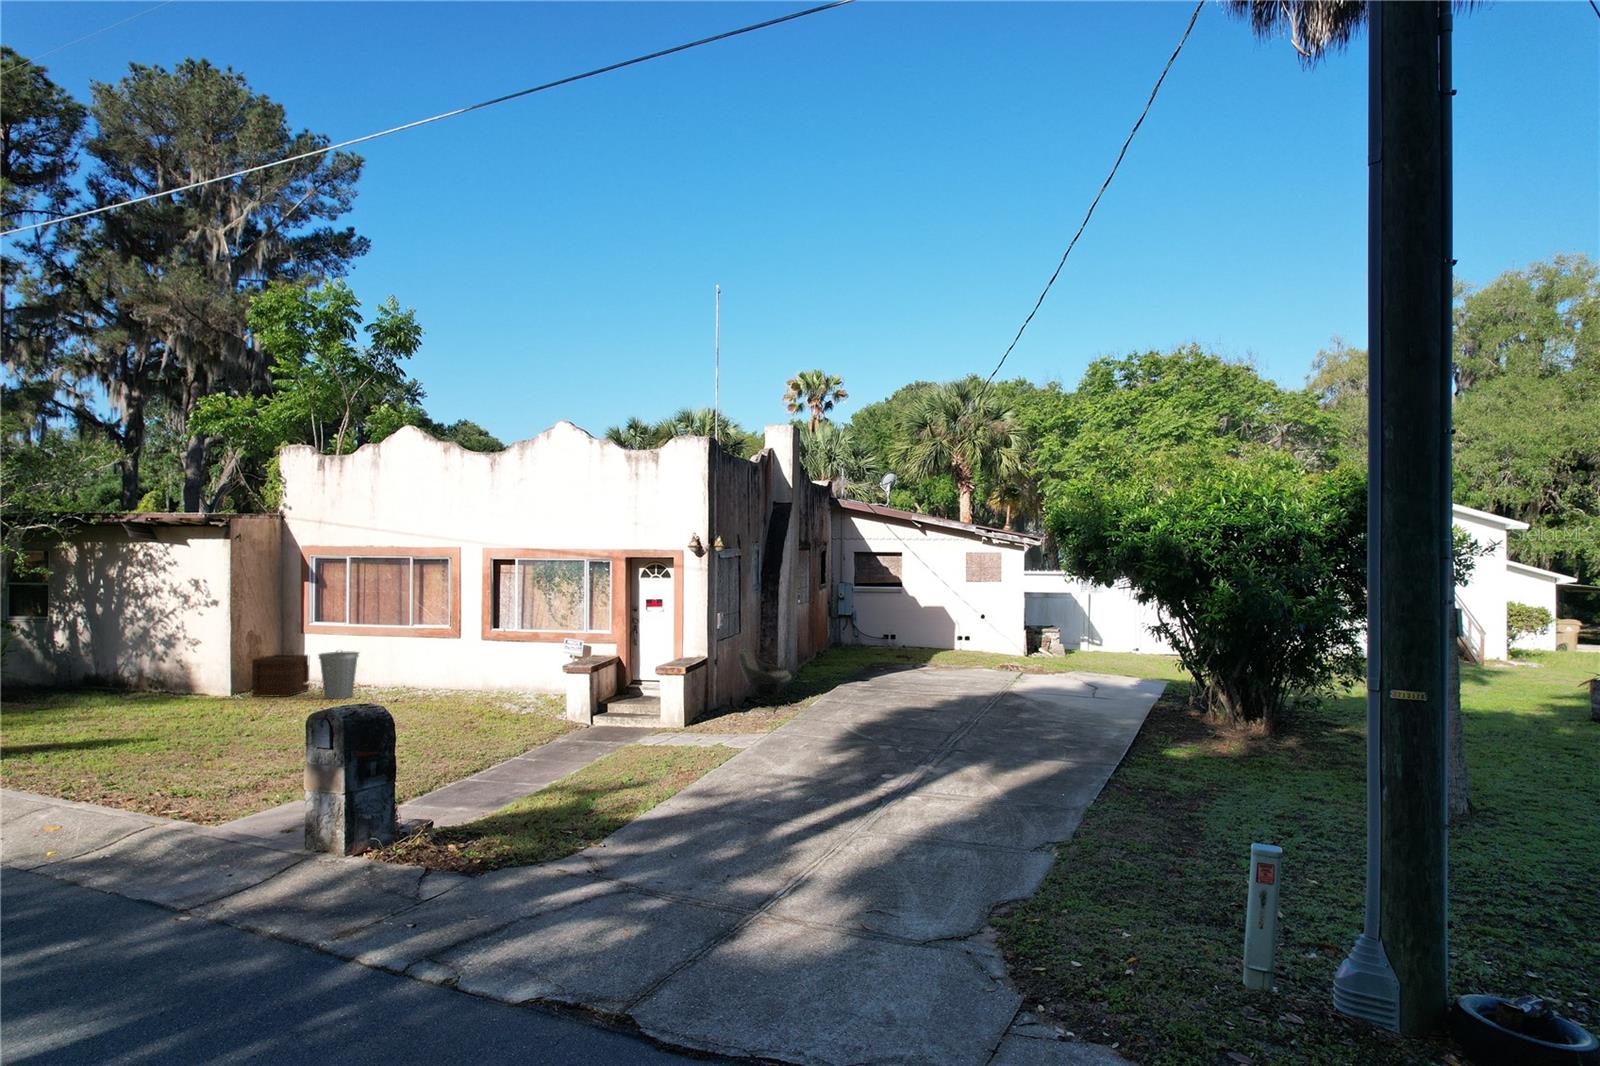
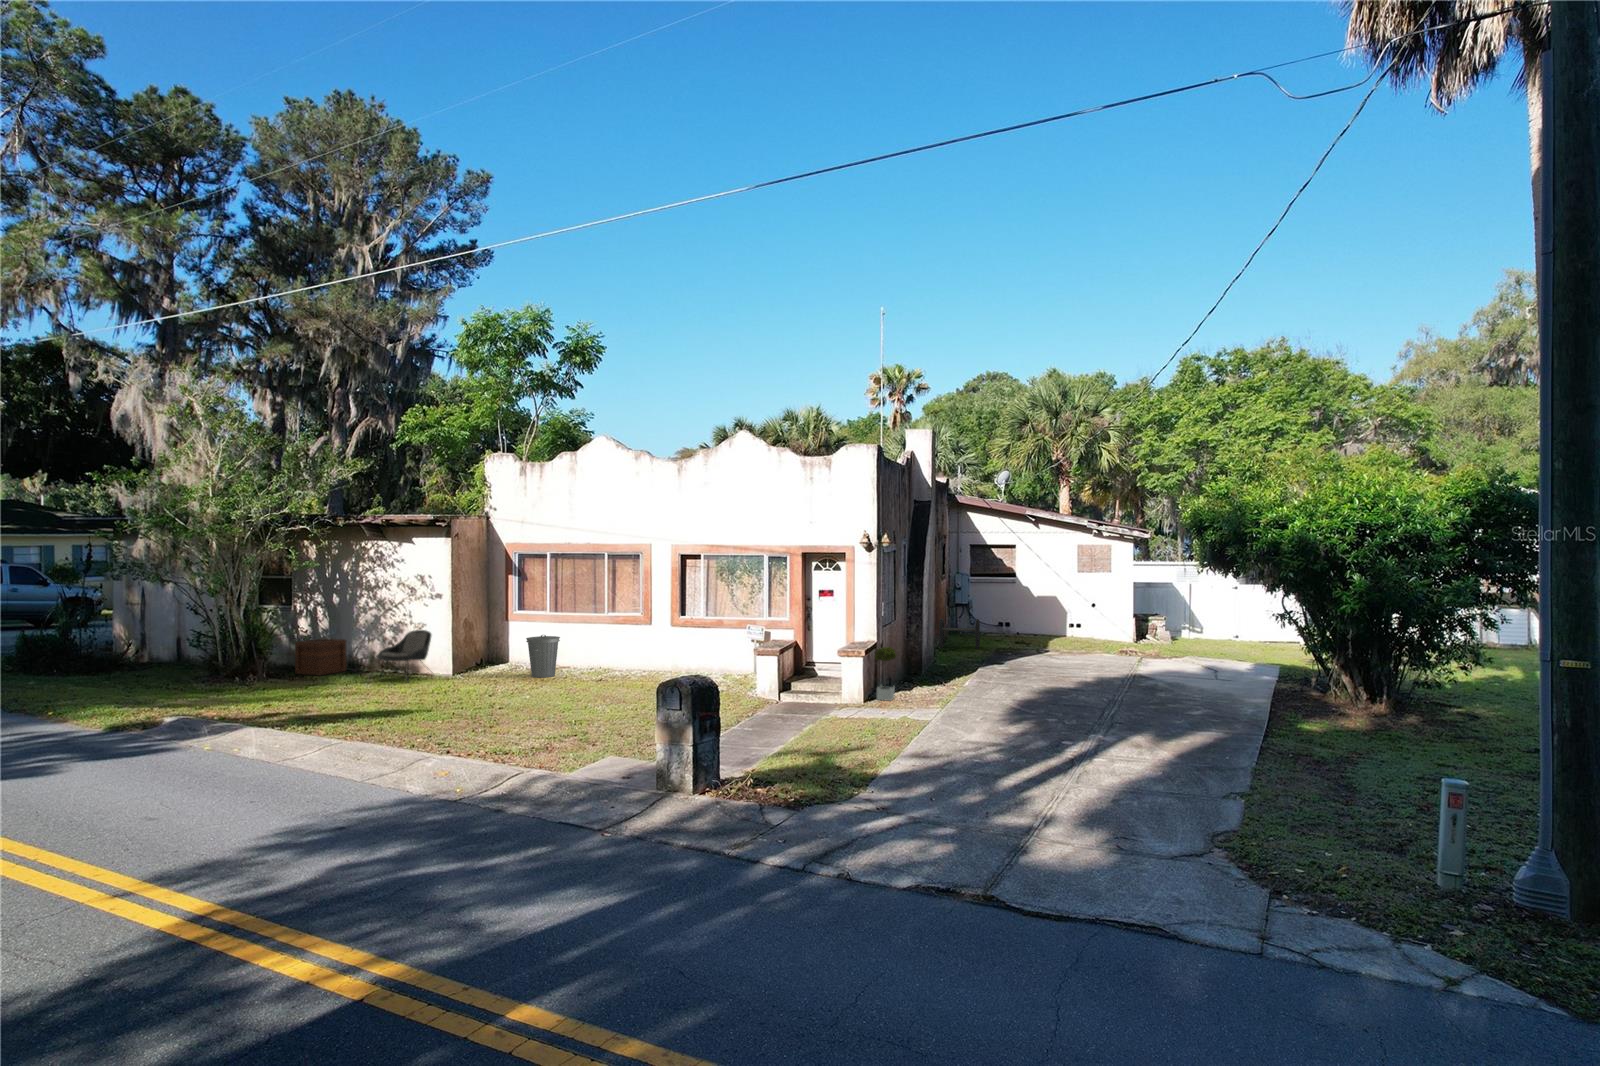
bench: none [810,631,855,664] -> present [939,619,980,649]
lounge chair: present [738,649,791,709] -> present [377,630,431,681]
wooden crate: present [252,655,309,696] -> present [295,639,347,676]
potted tree: none [699,662,725,725] -> present [875,647,896,701]

